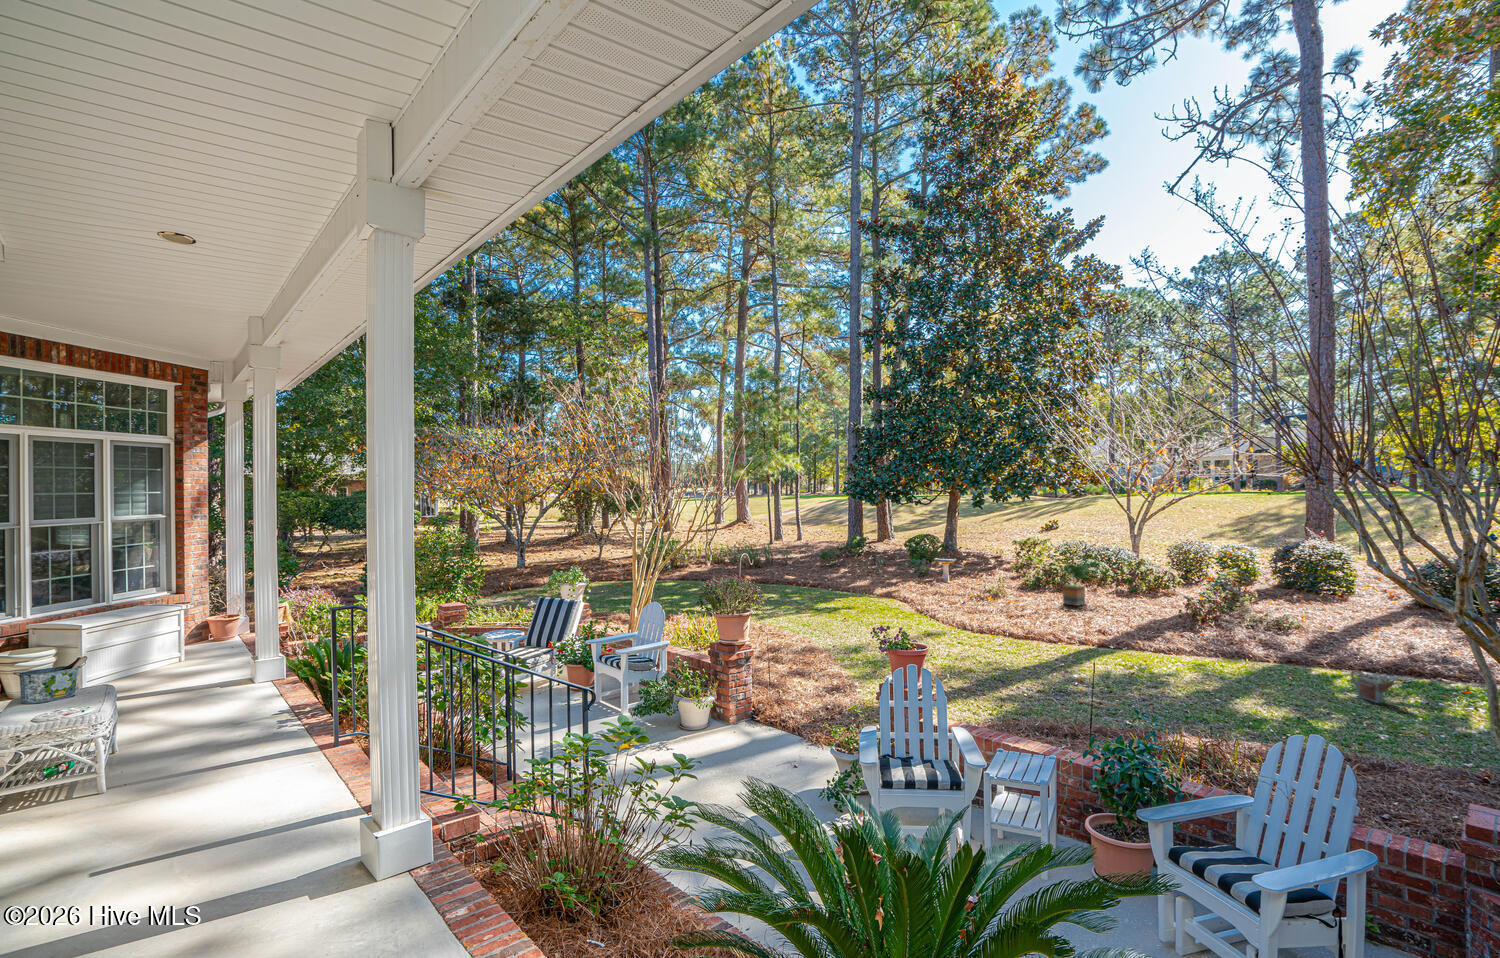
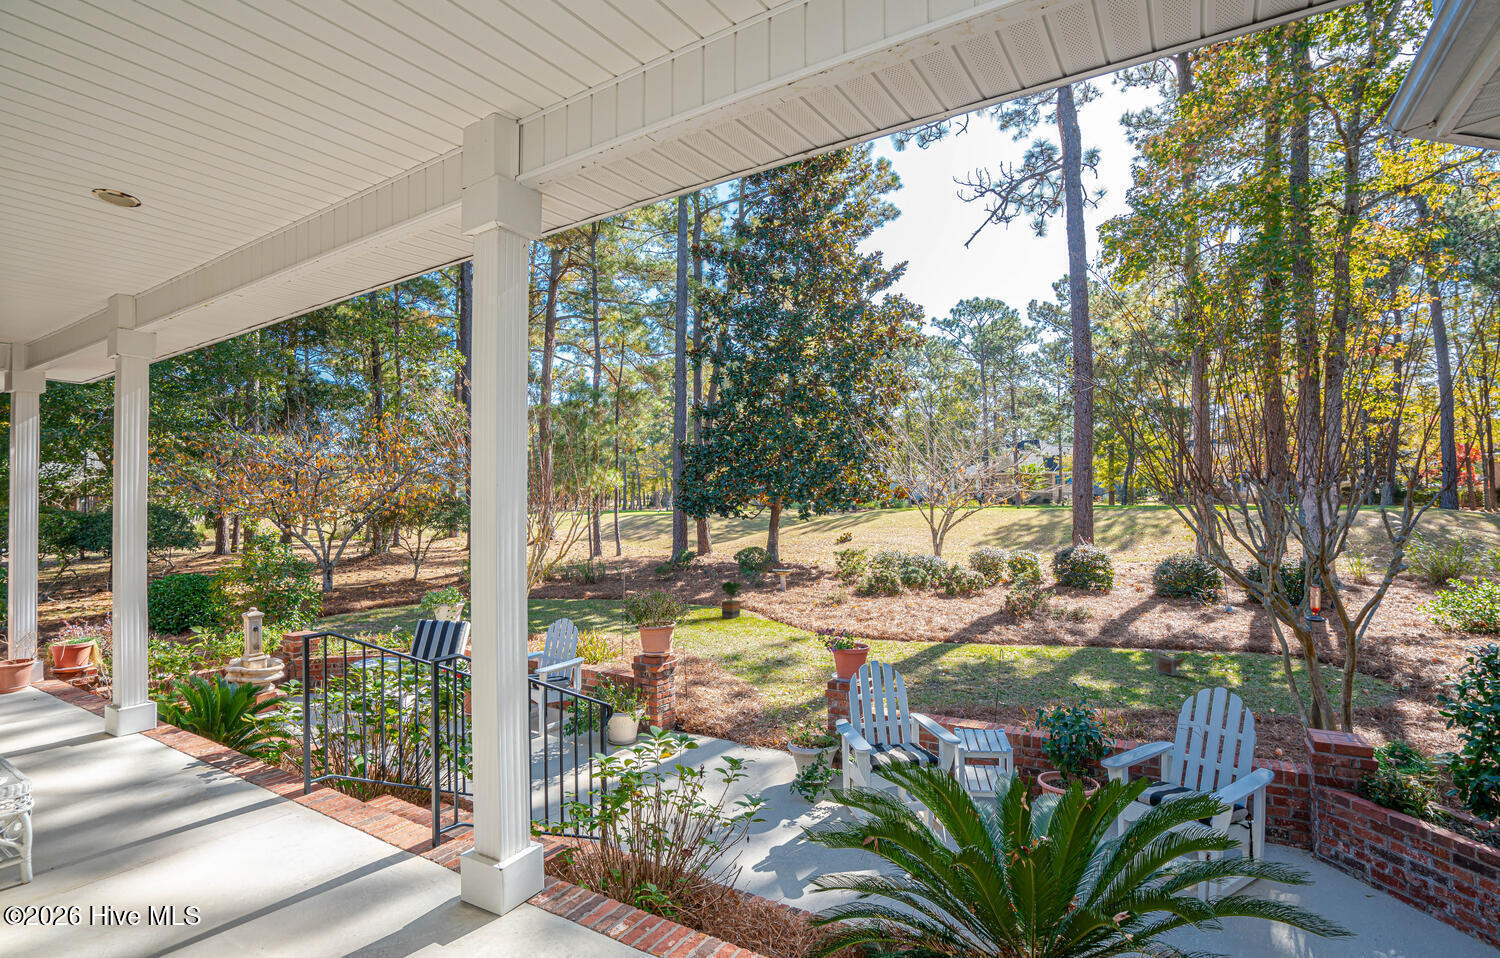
potted tree: present [1063,563,1089,606] -> present [722,582,743,618]

